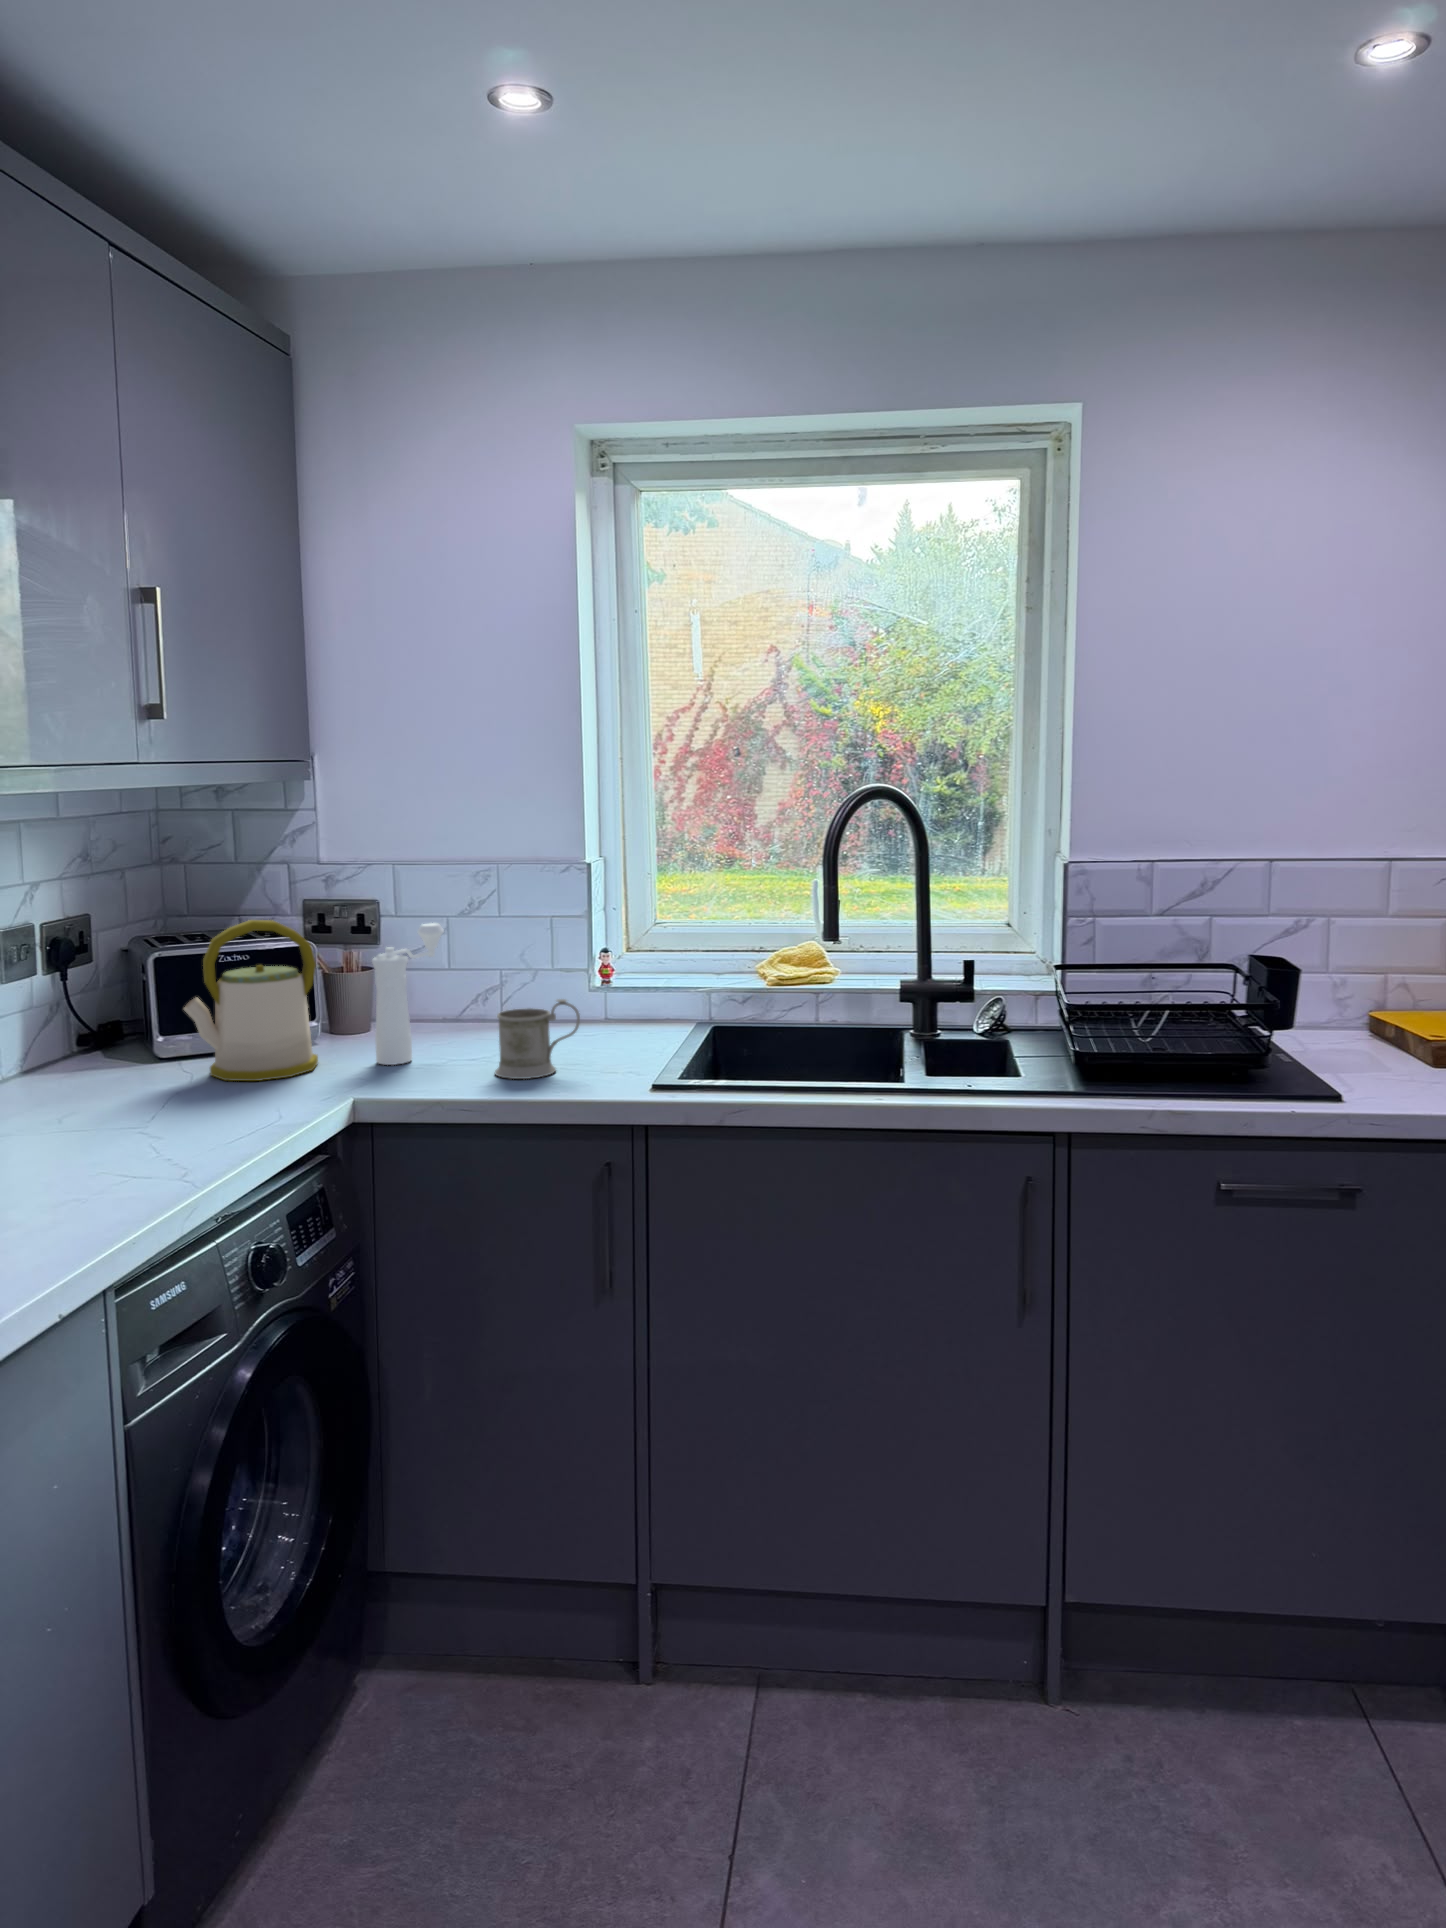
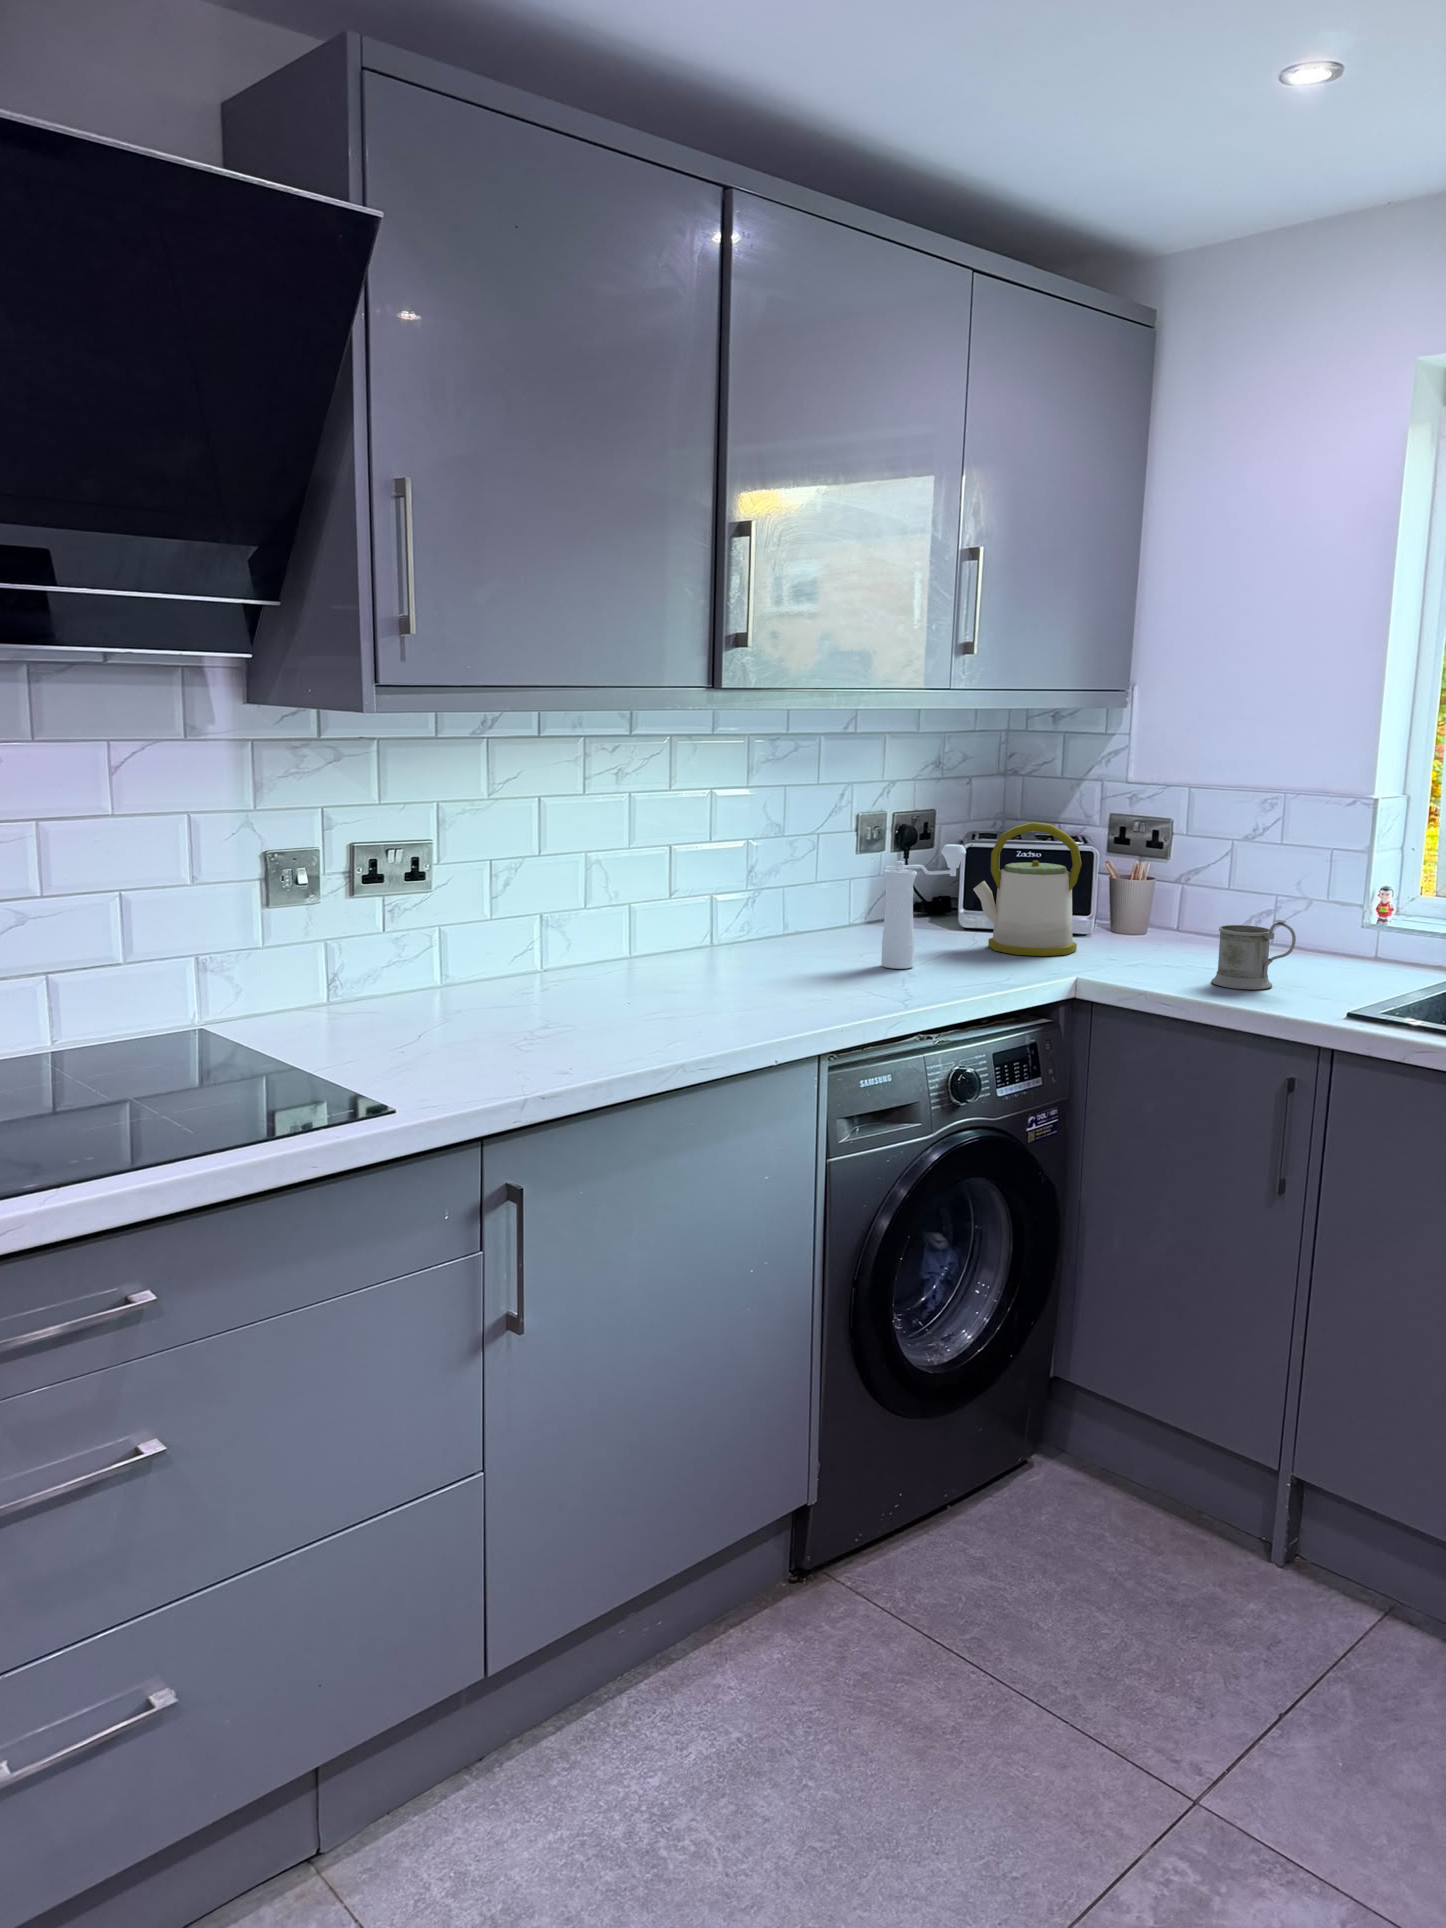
pepper mill: present [372,923,444,1065] -> present [881,844,966,969]

